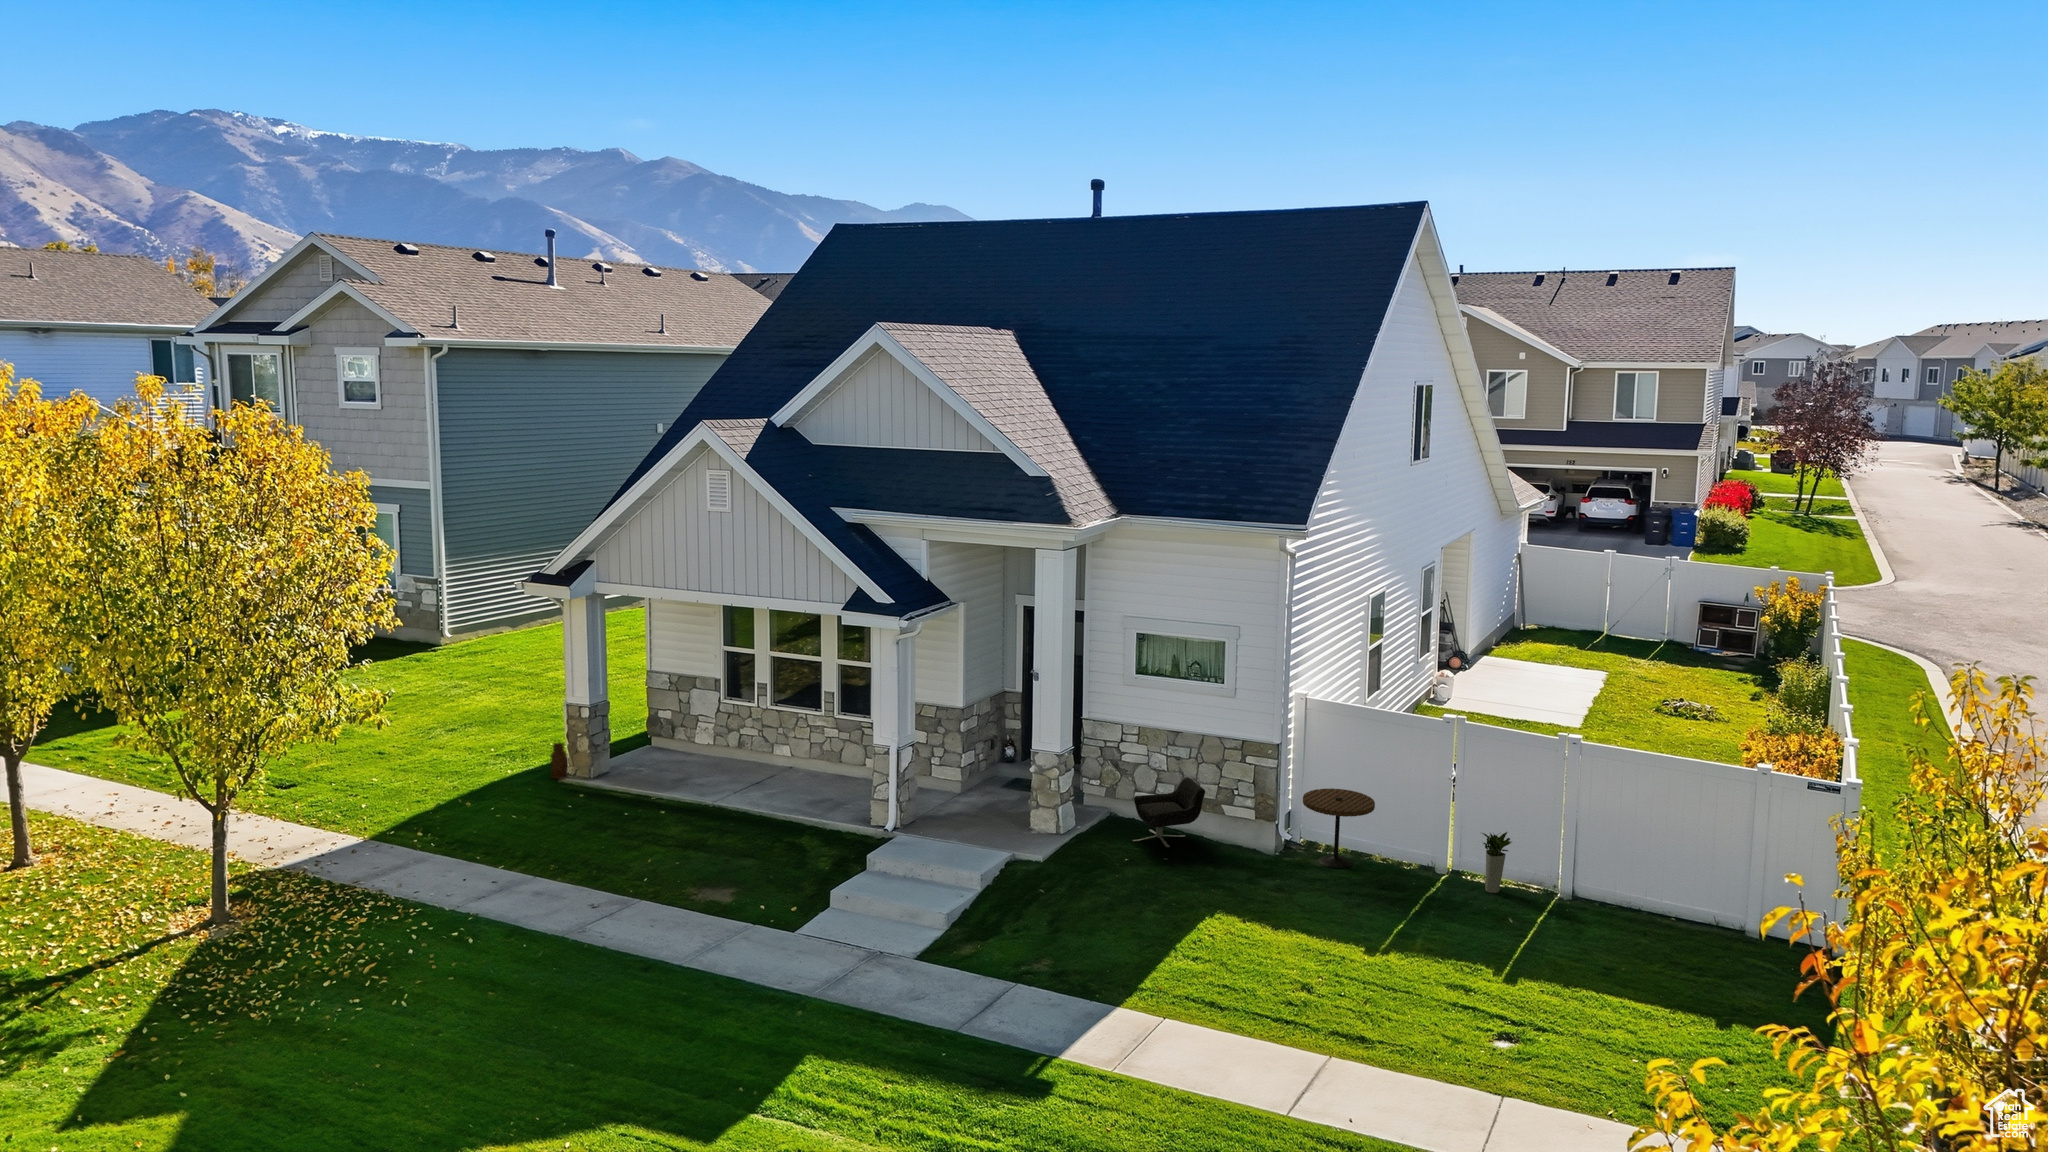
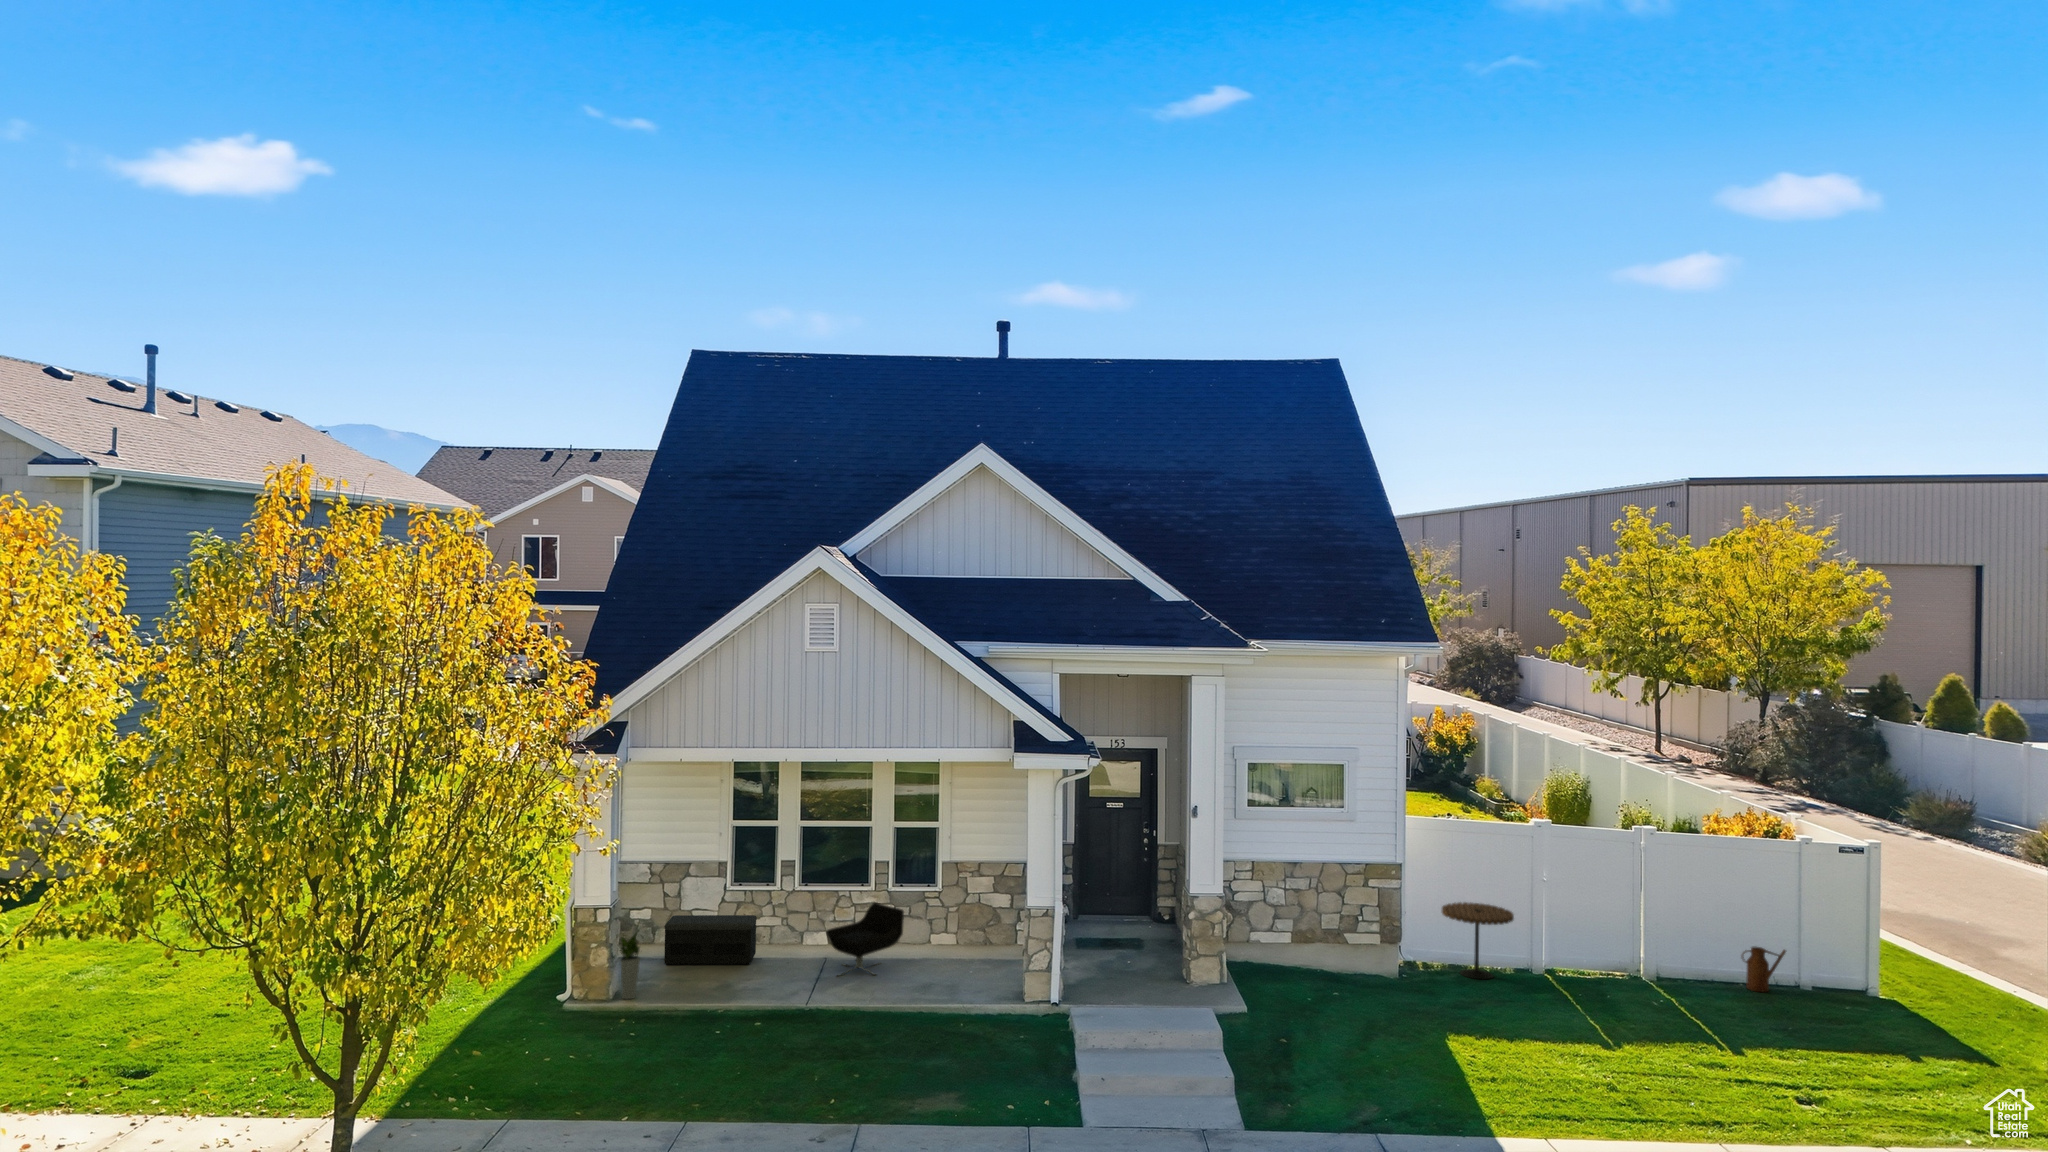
storage bench: none [664,719,740,765] -> present [664,915,757,965]
watering can: present [550,742,568,779] -> present [1742,947,1786,992]
lounge chair: present [1133,777,1205,847] -> present [826,902,904,975]
planter: present [1482,832,1511,893] -> present [619,934,640,999]

